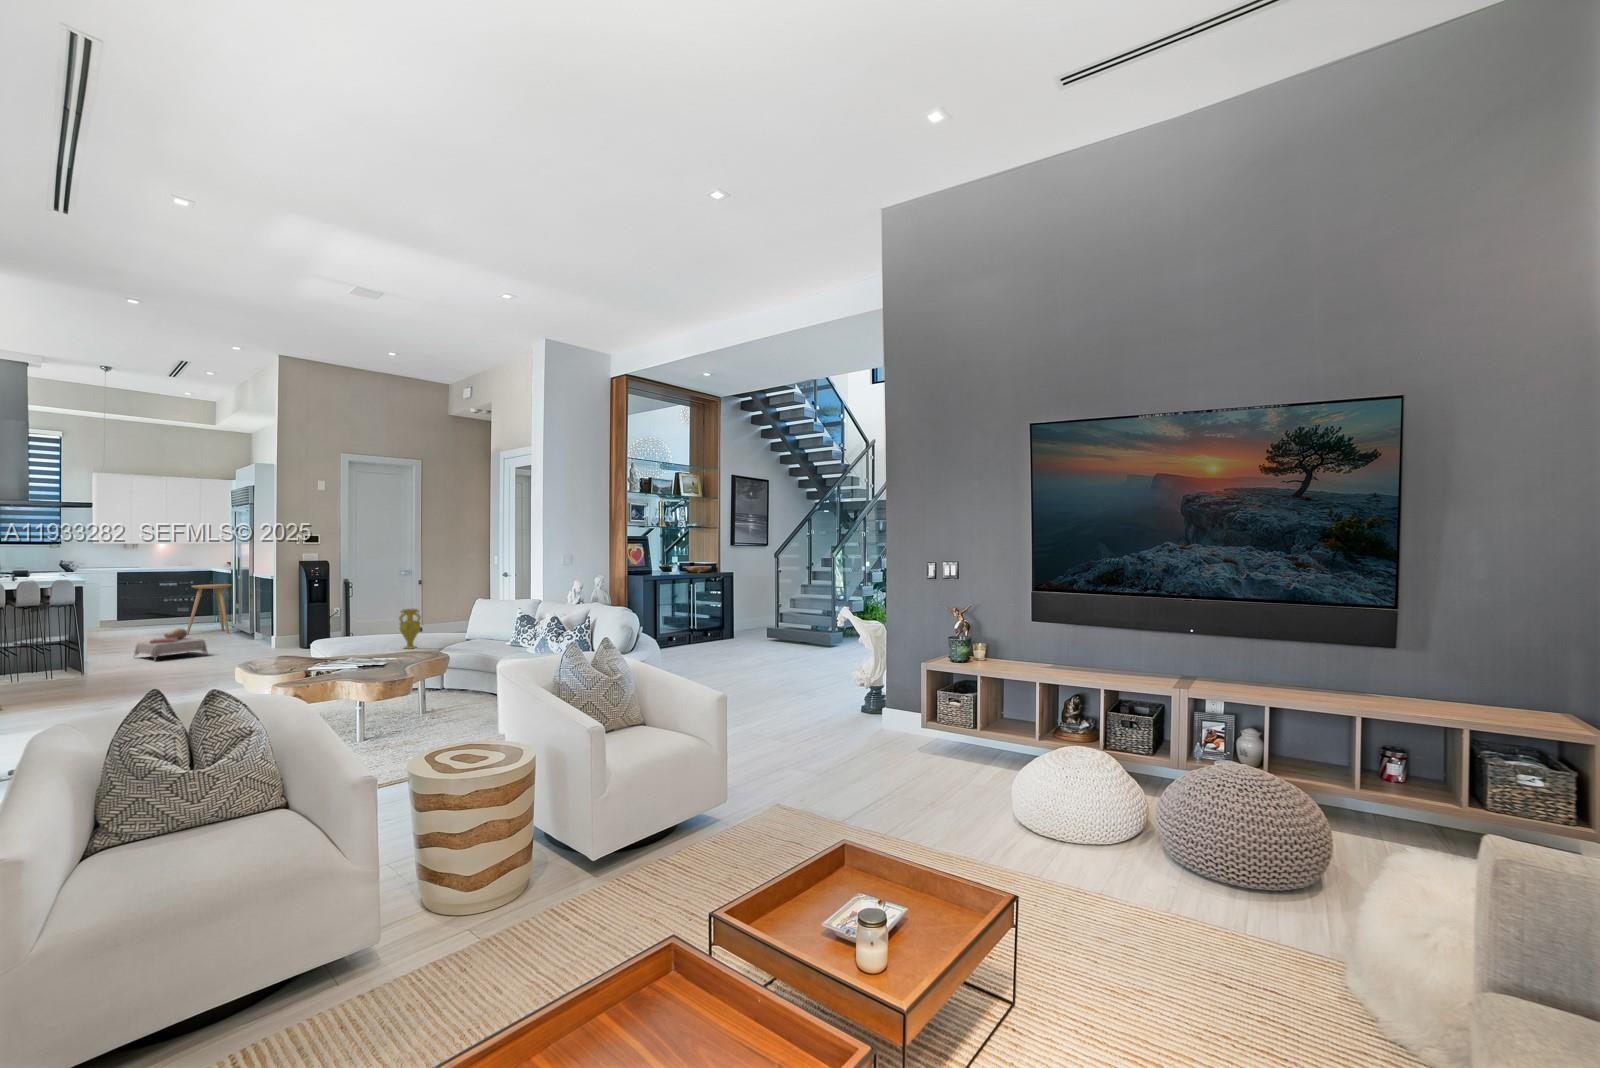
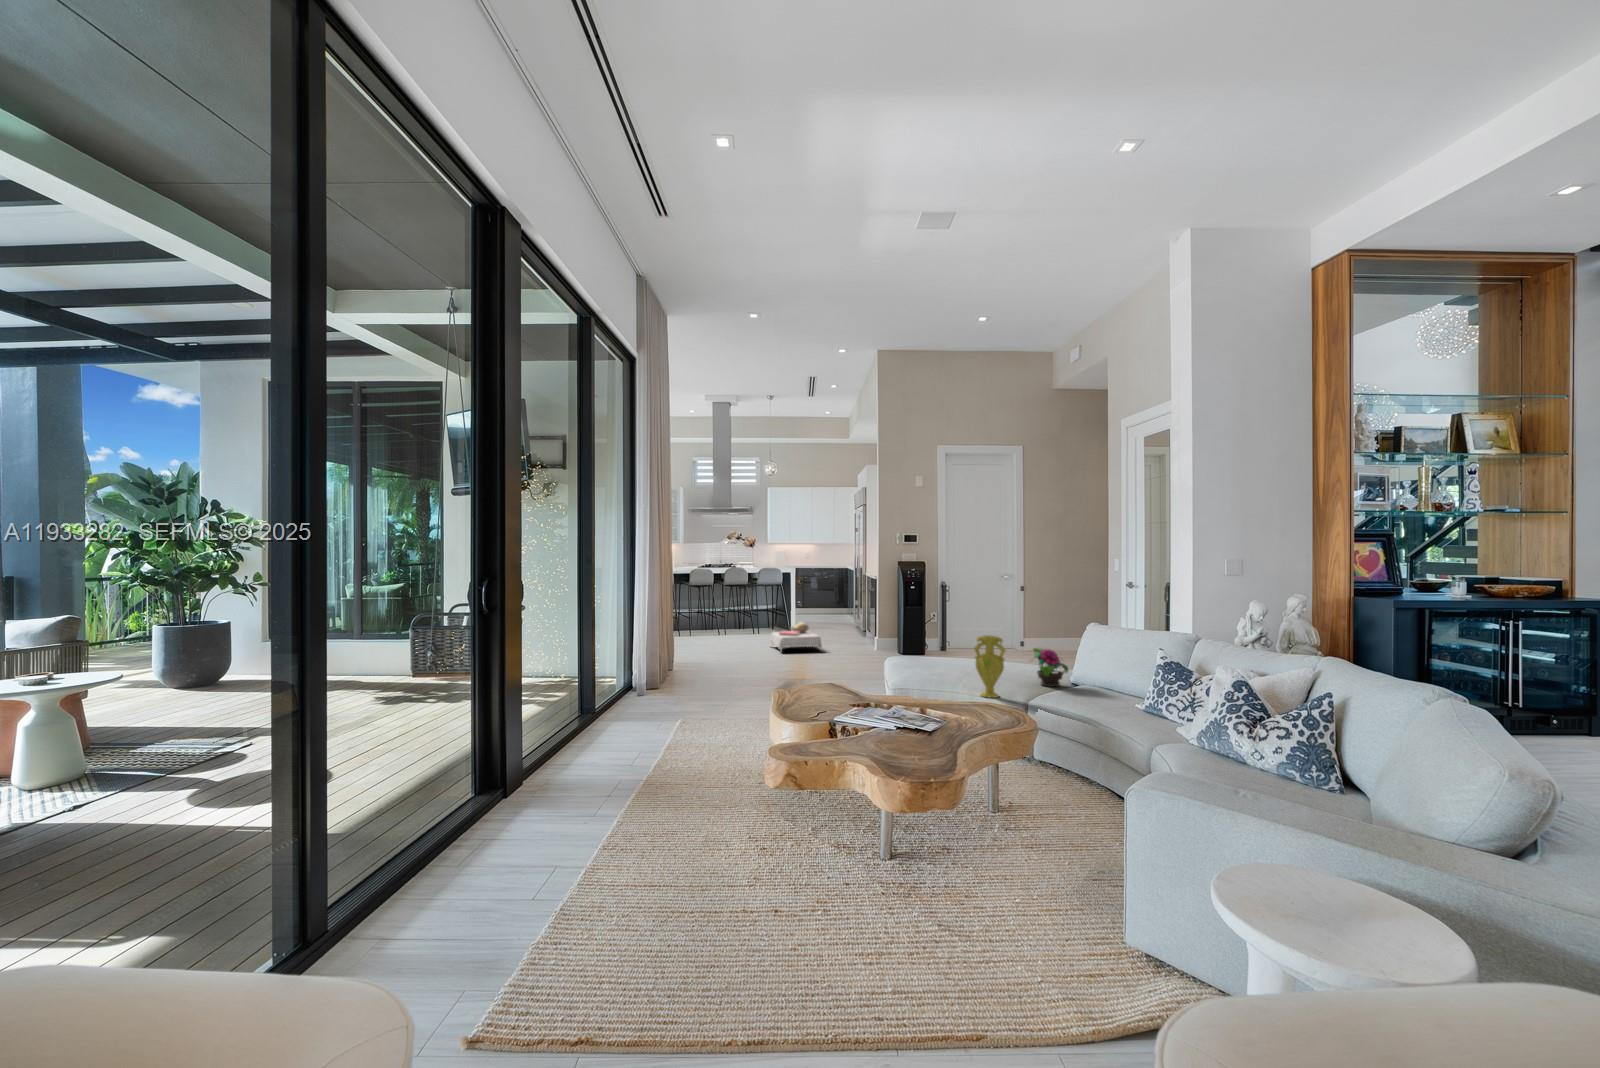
side table: present [187,584,232,635] -> none [822,580,856,628]
potted flower: none [434,616,463,640] -> present [1033,648,1068,687]

